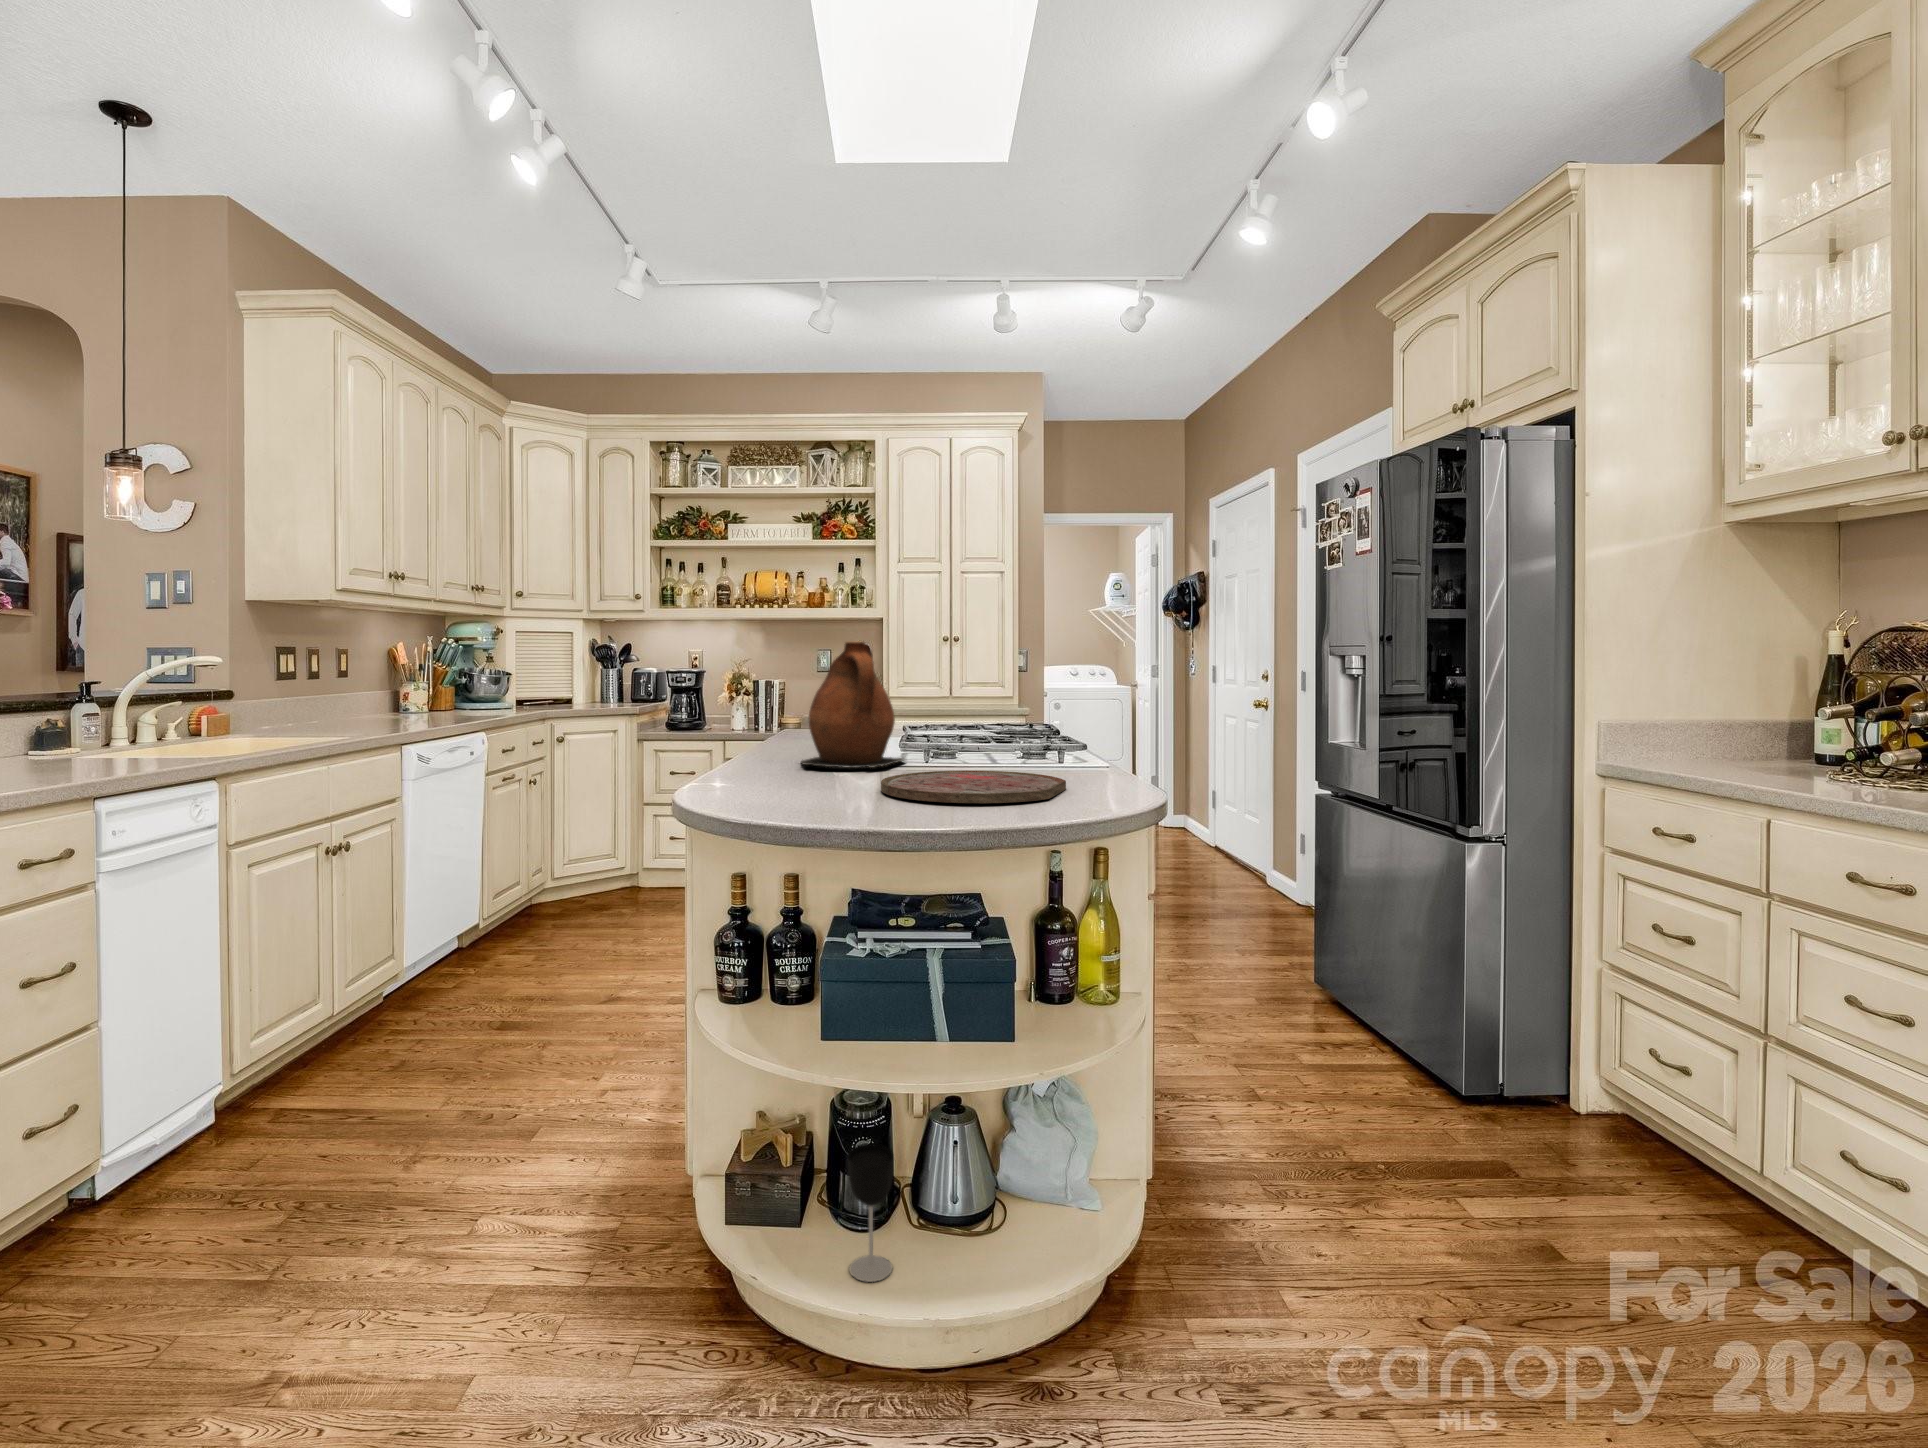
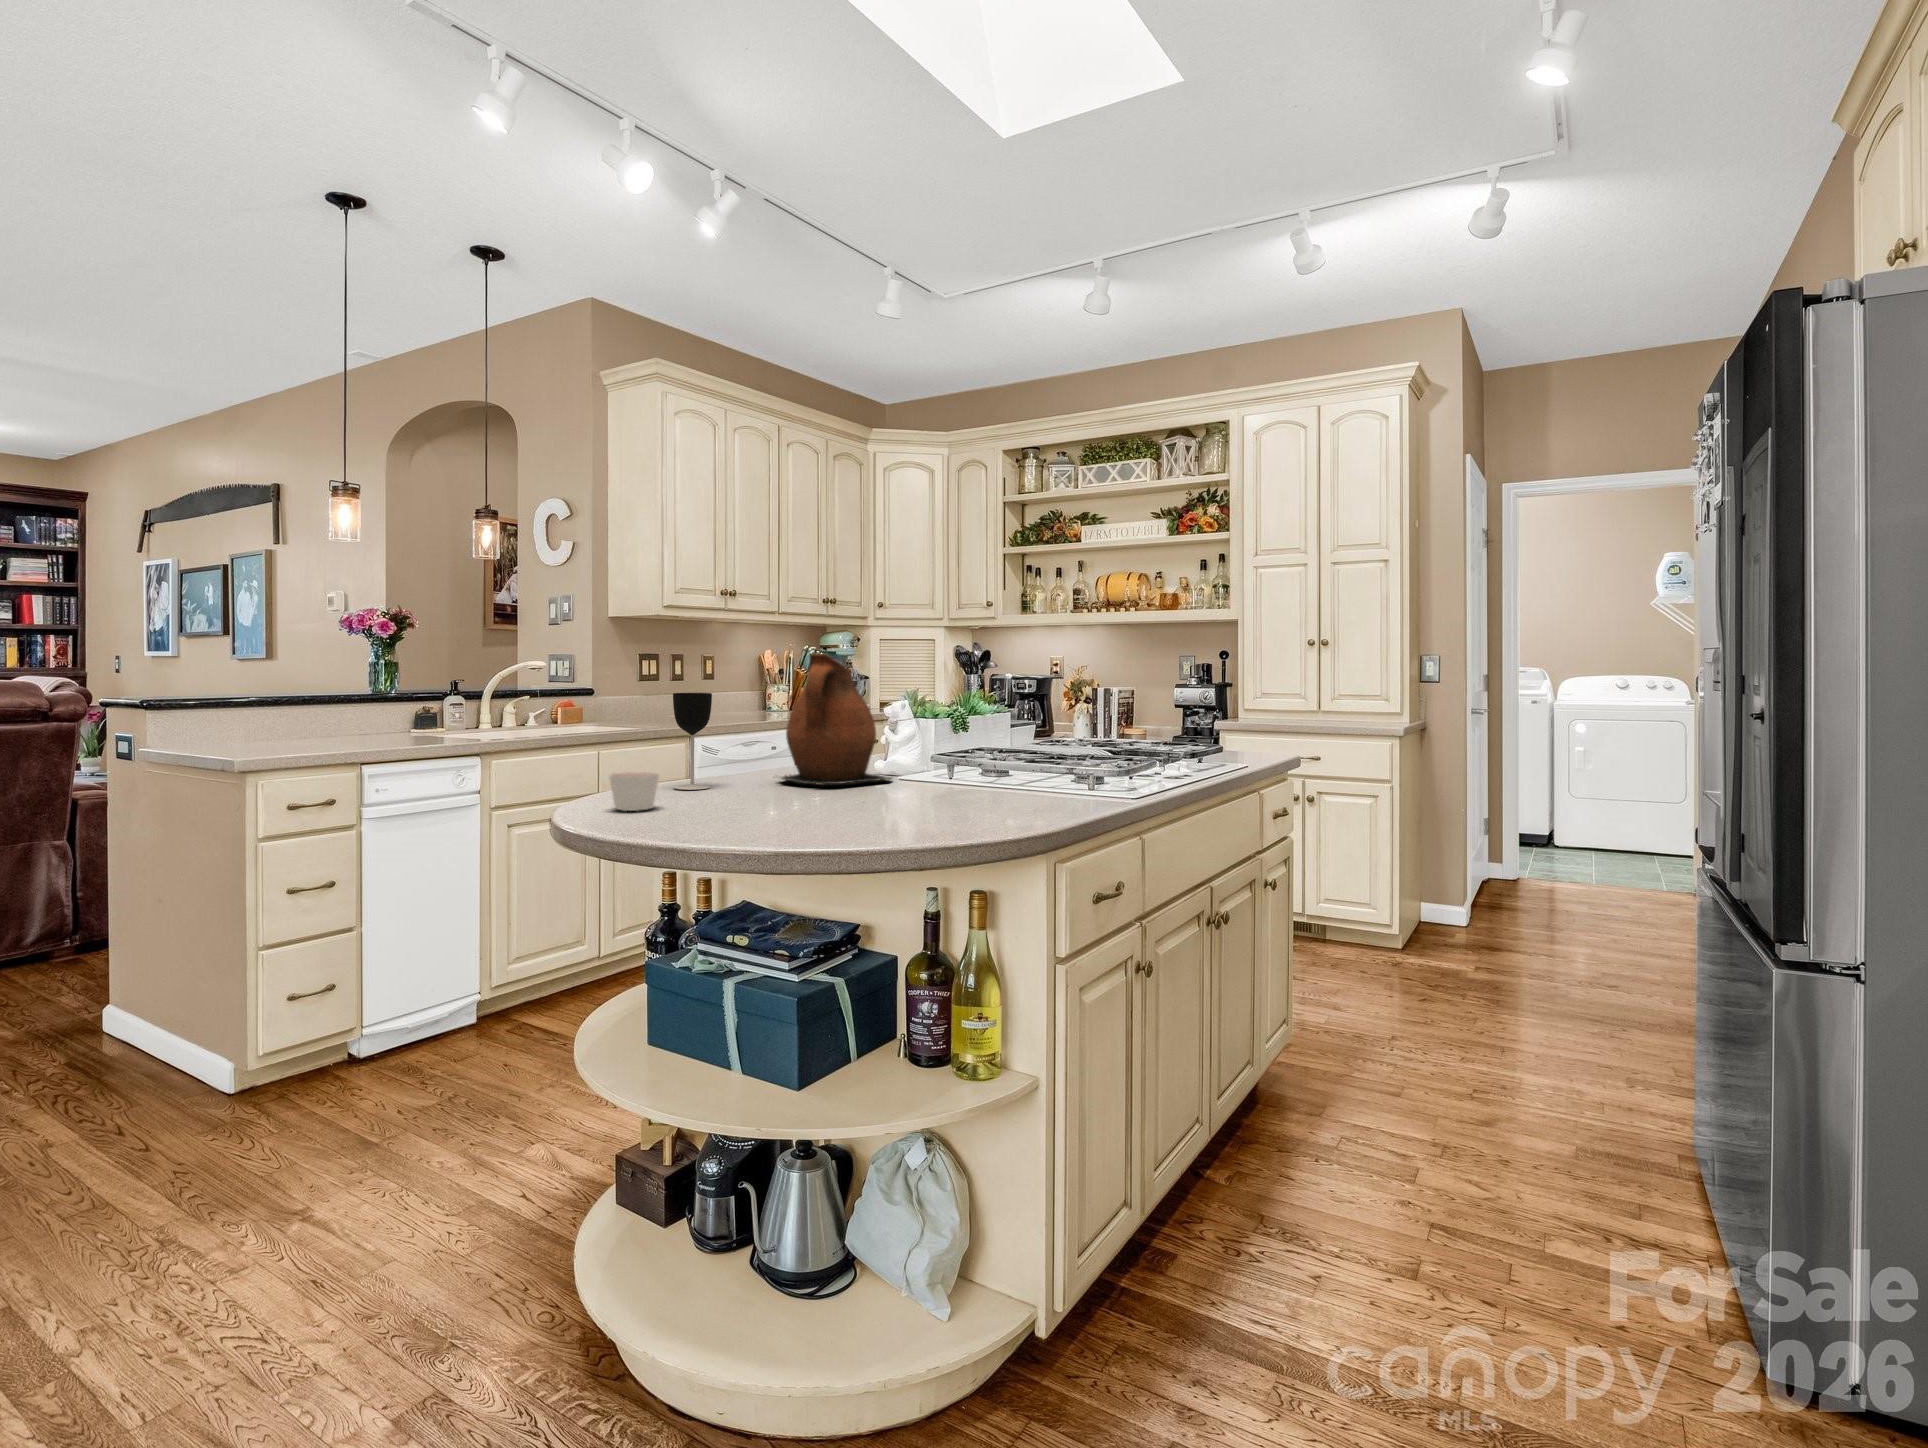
candle: none [766,763,817,803] -> present [609,772,659,811]
cutting board: present [881,770,1066,803] -> none [713,792,913,830]
wine glass: present [848,1143,894,1282] -> present [673,693,712,790]

